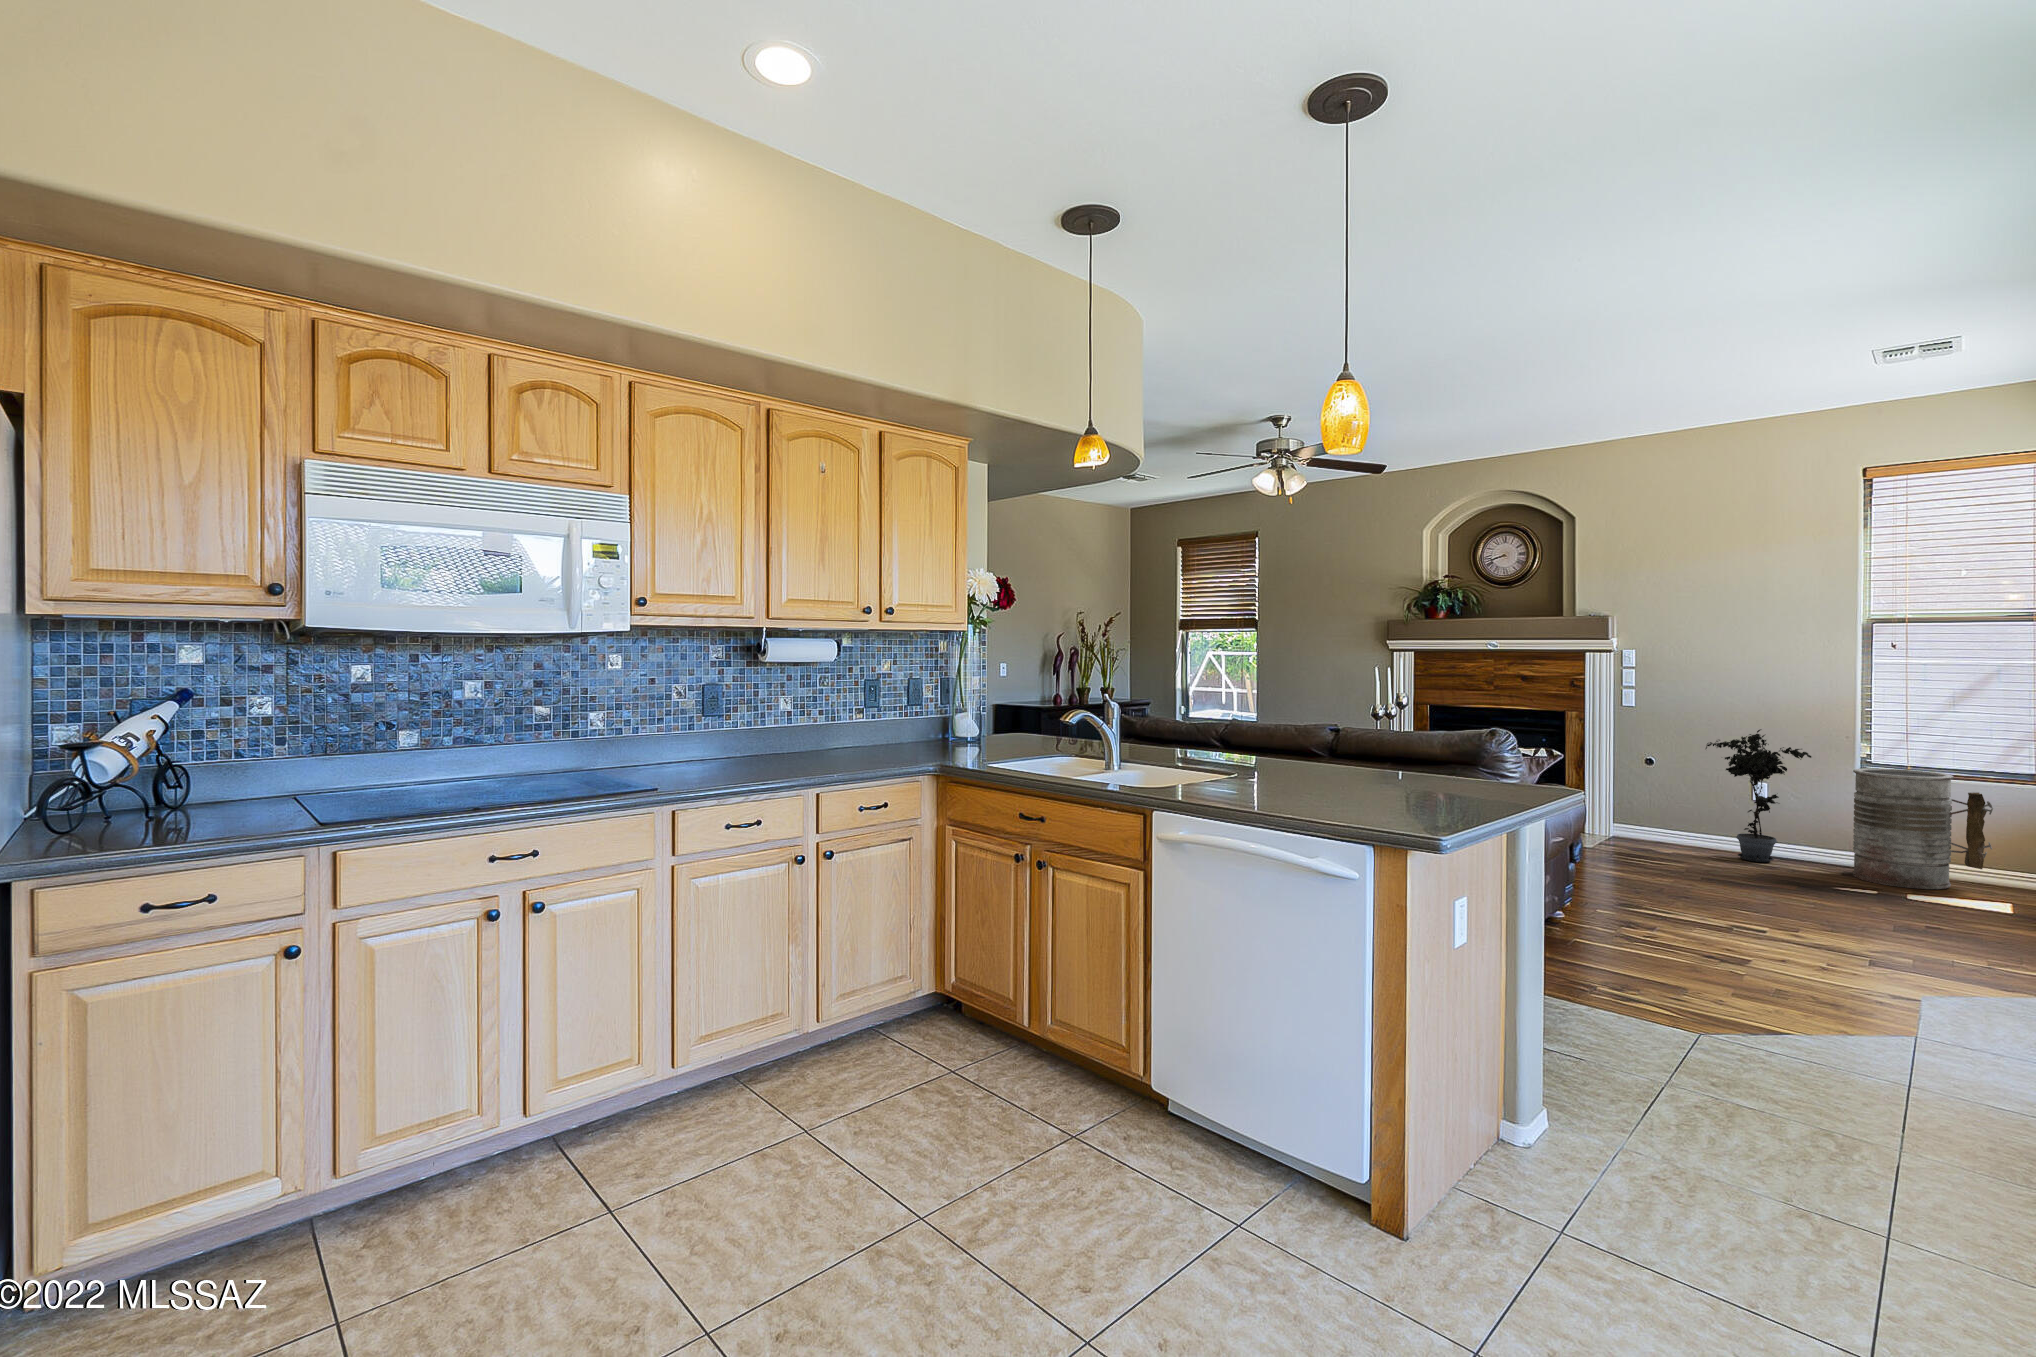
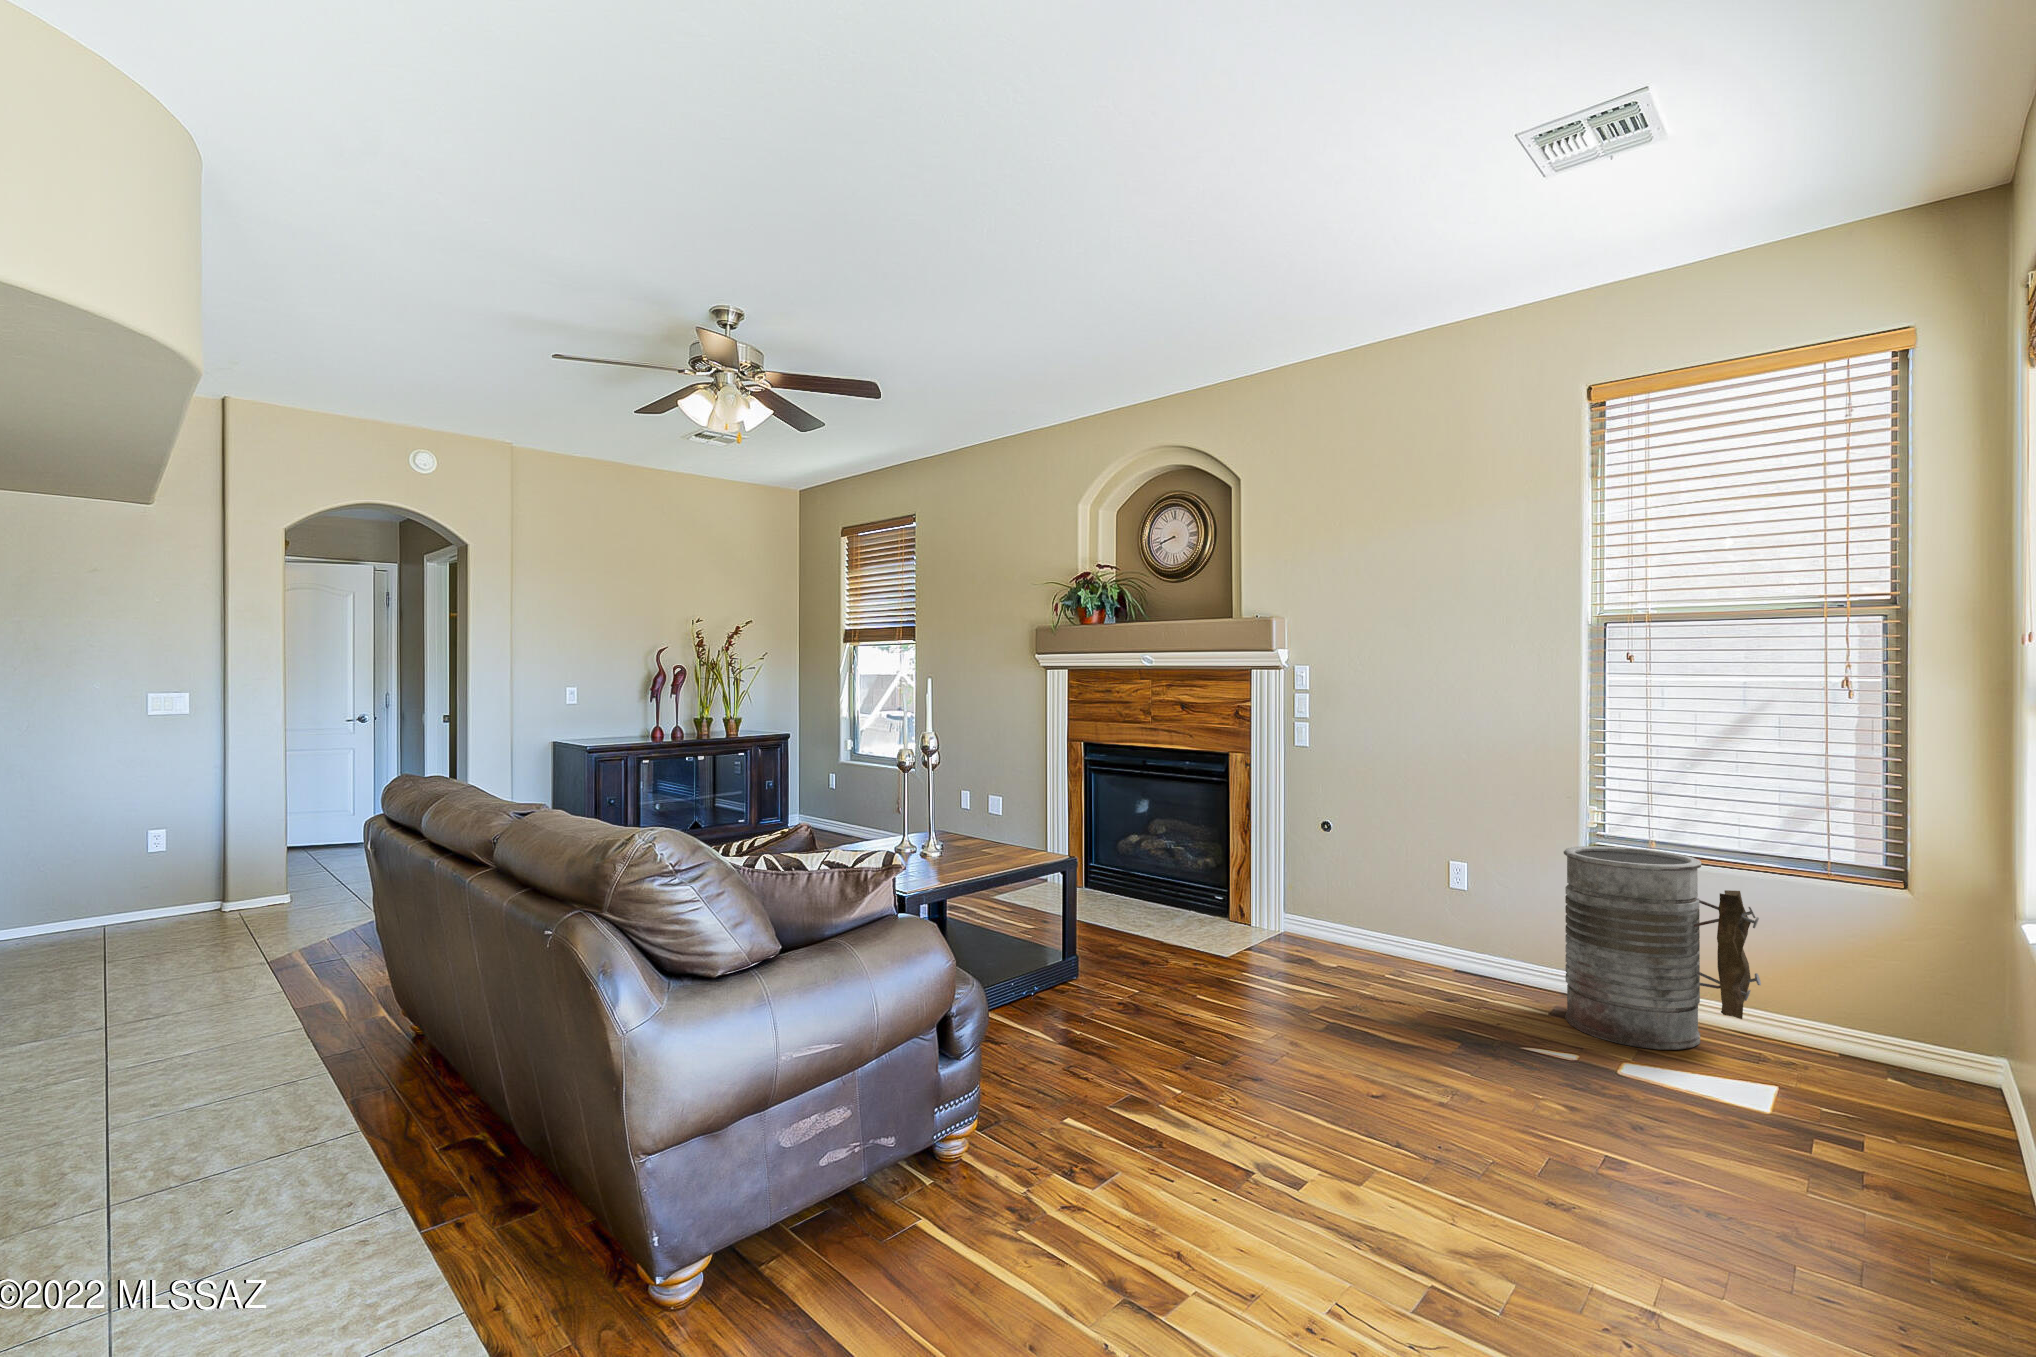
potted plant: present [1706,729,1811,862] -> none [1385,783,1510,988]

